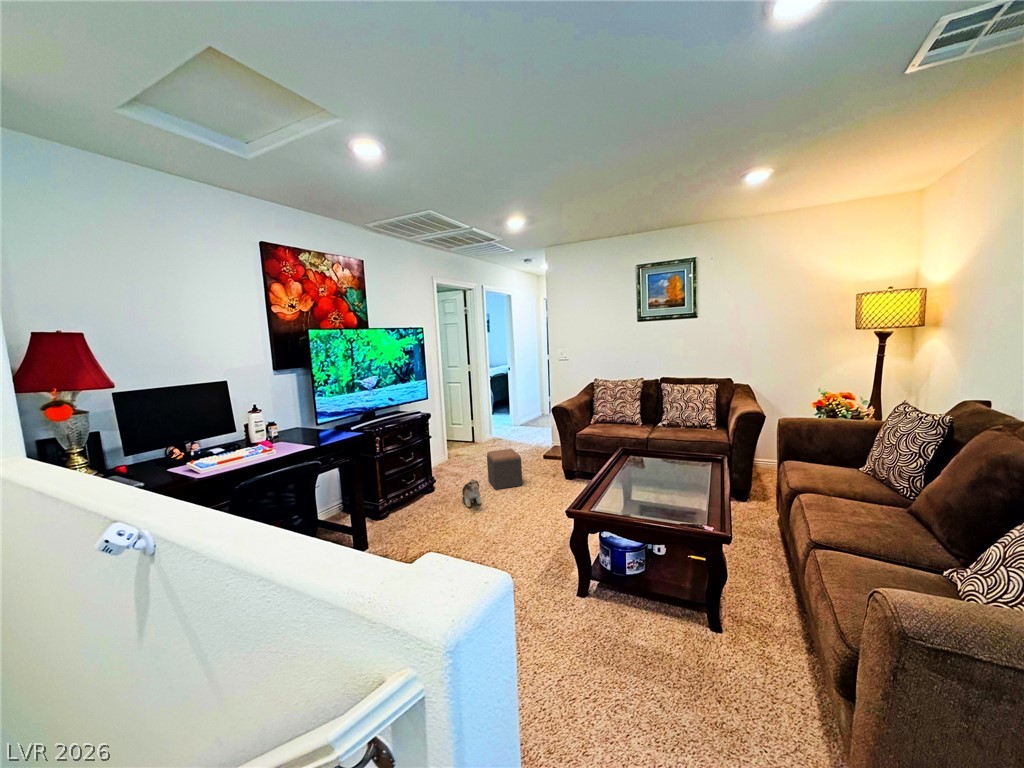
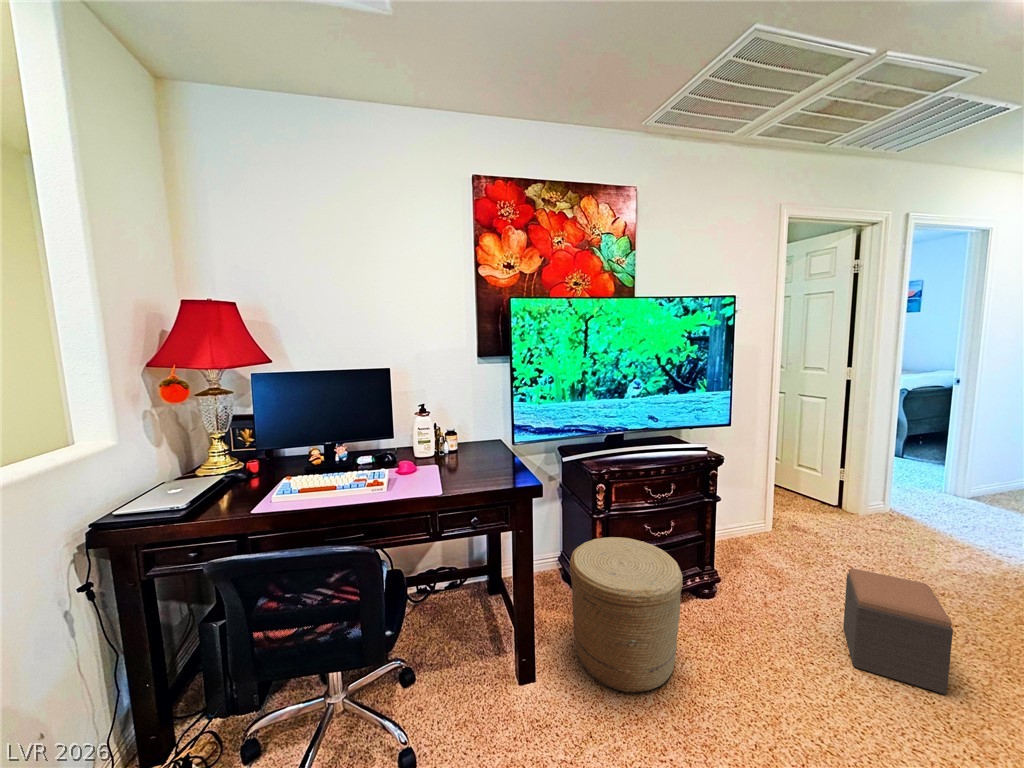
woven basket: none [372,462,433,535] -> present [570,537,683,693]
plush toy: present [462,479,481,507] -> none [757,630,800,697]

